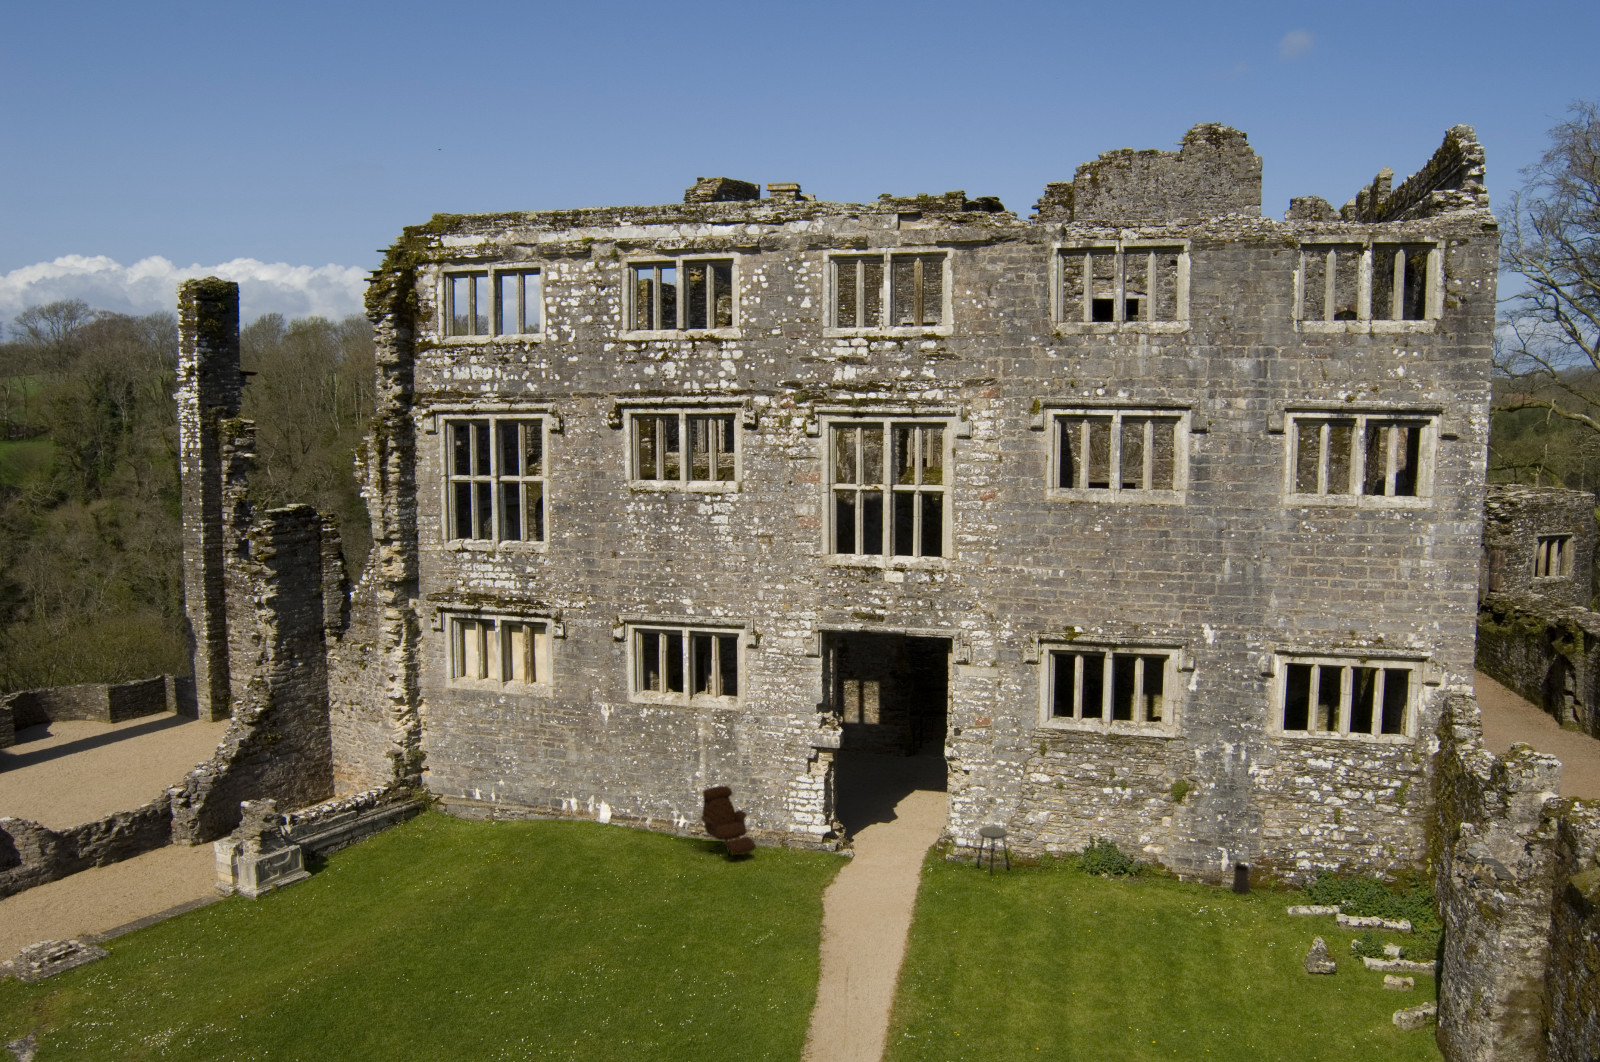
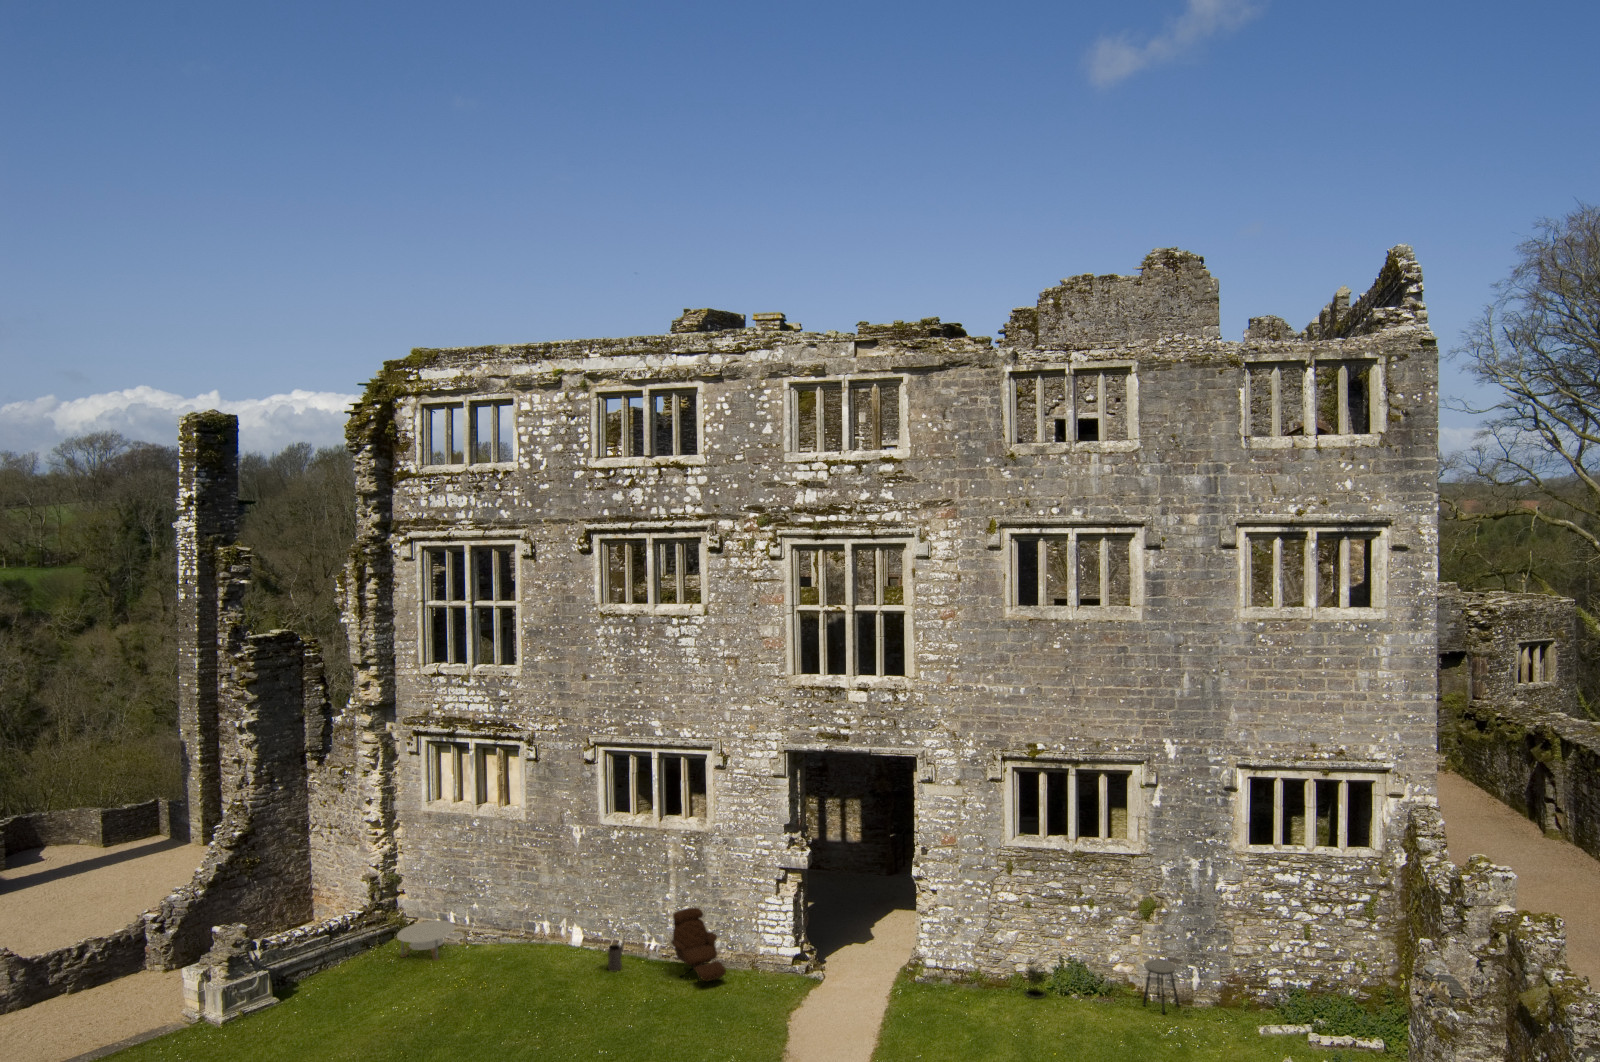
round table: none [426,797,484,834] -> present [397,921,455,961]
stool: present [976,826,1010,874] -> present [1143,959,1179,1014]
potted tree: none [1051,836,1075,876] -> present [1025,960,1046,999]
watering can: present [1232,859,1250,894] -> present [608,937,625,972]

